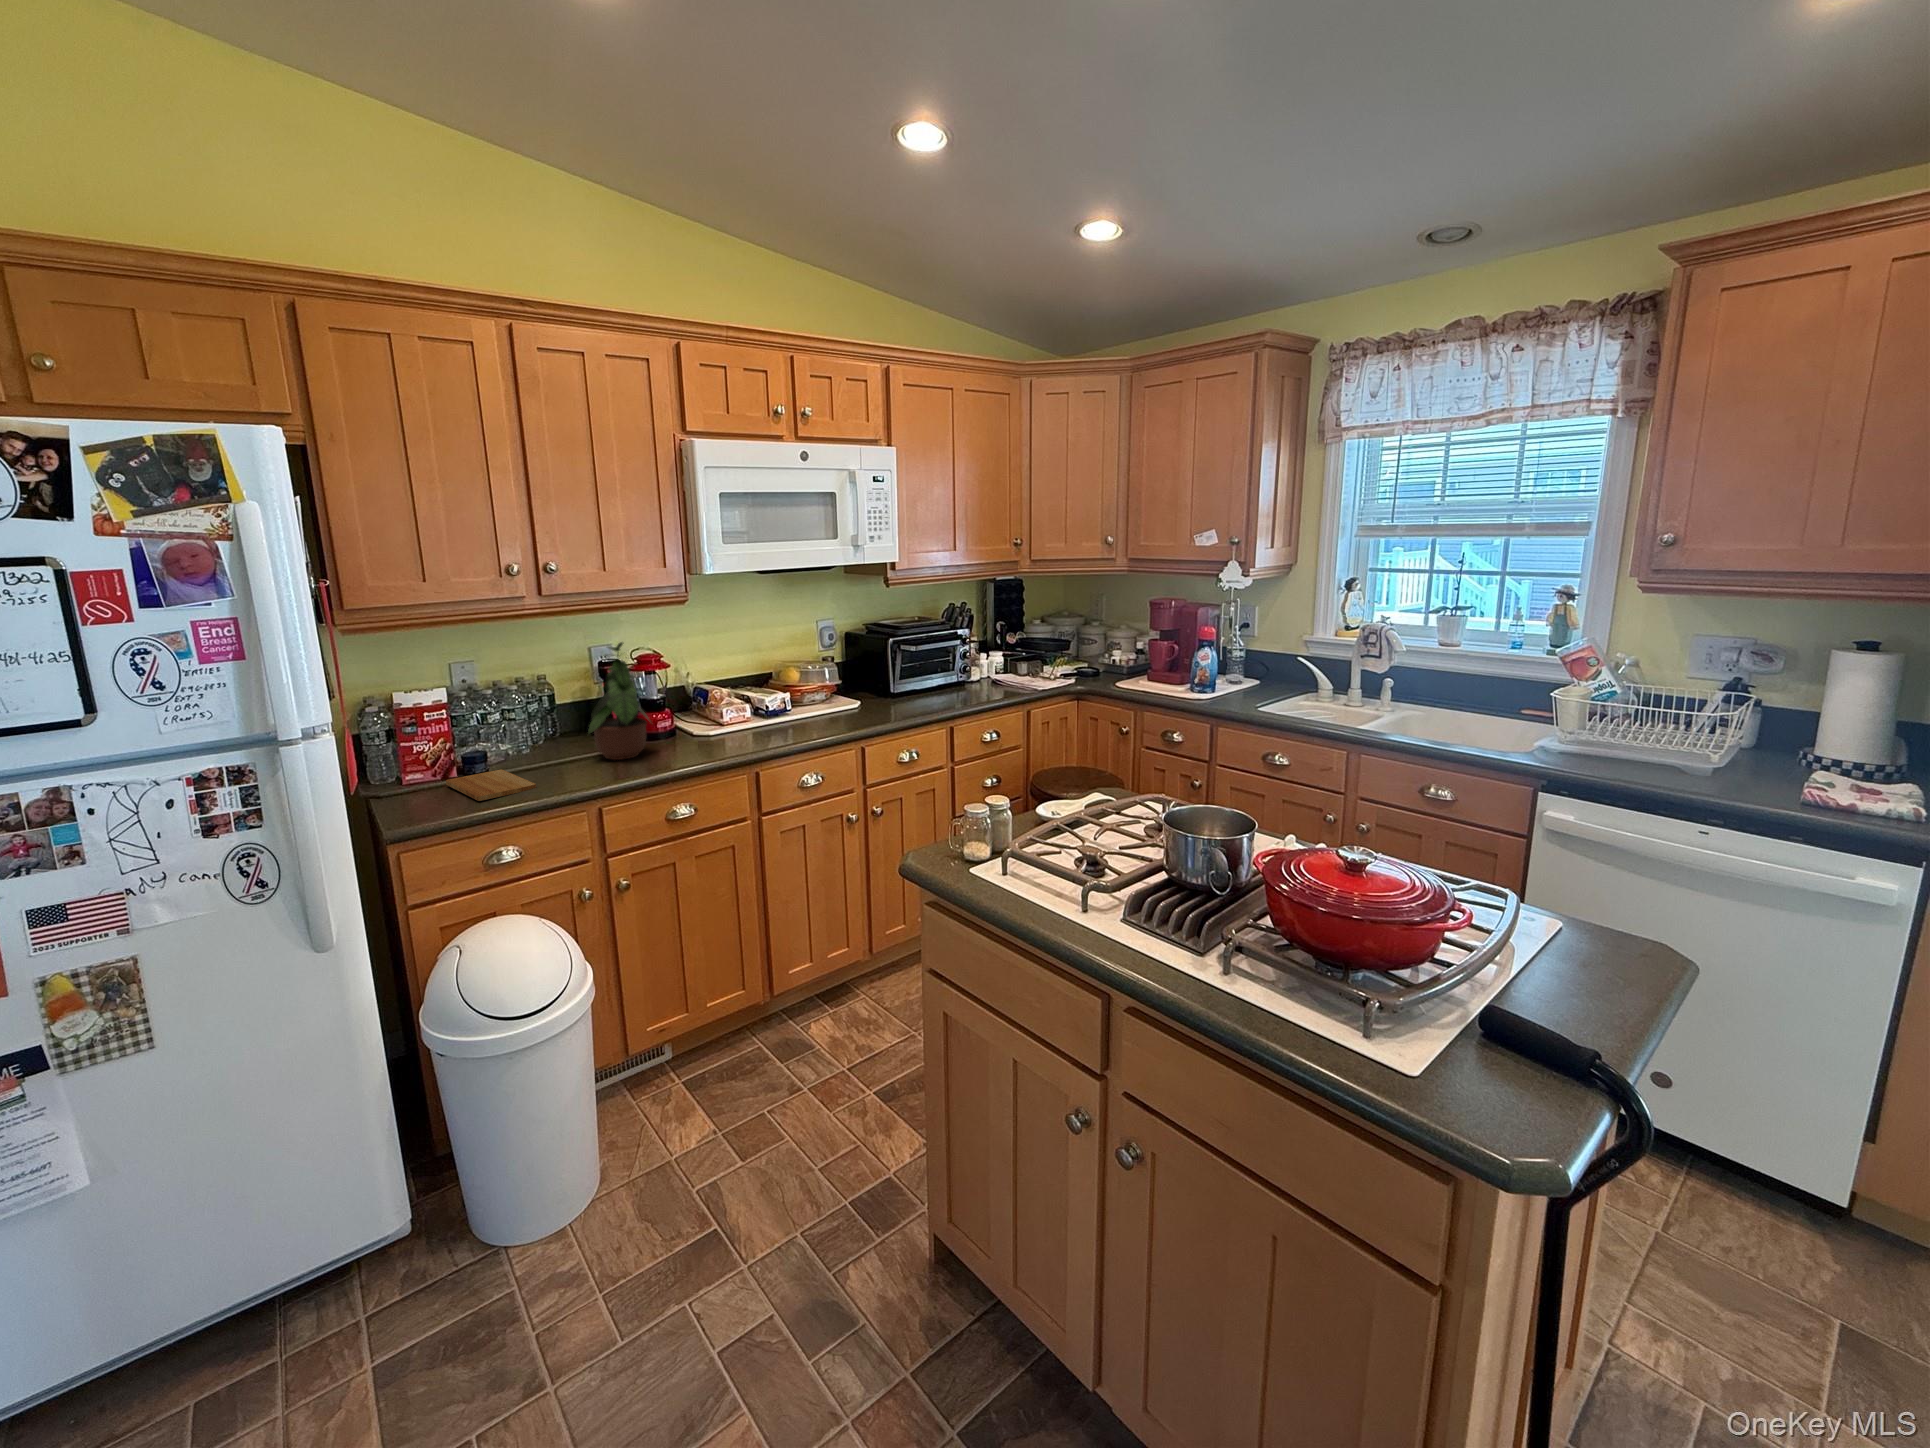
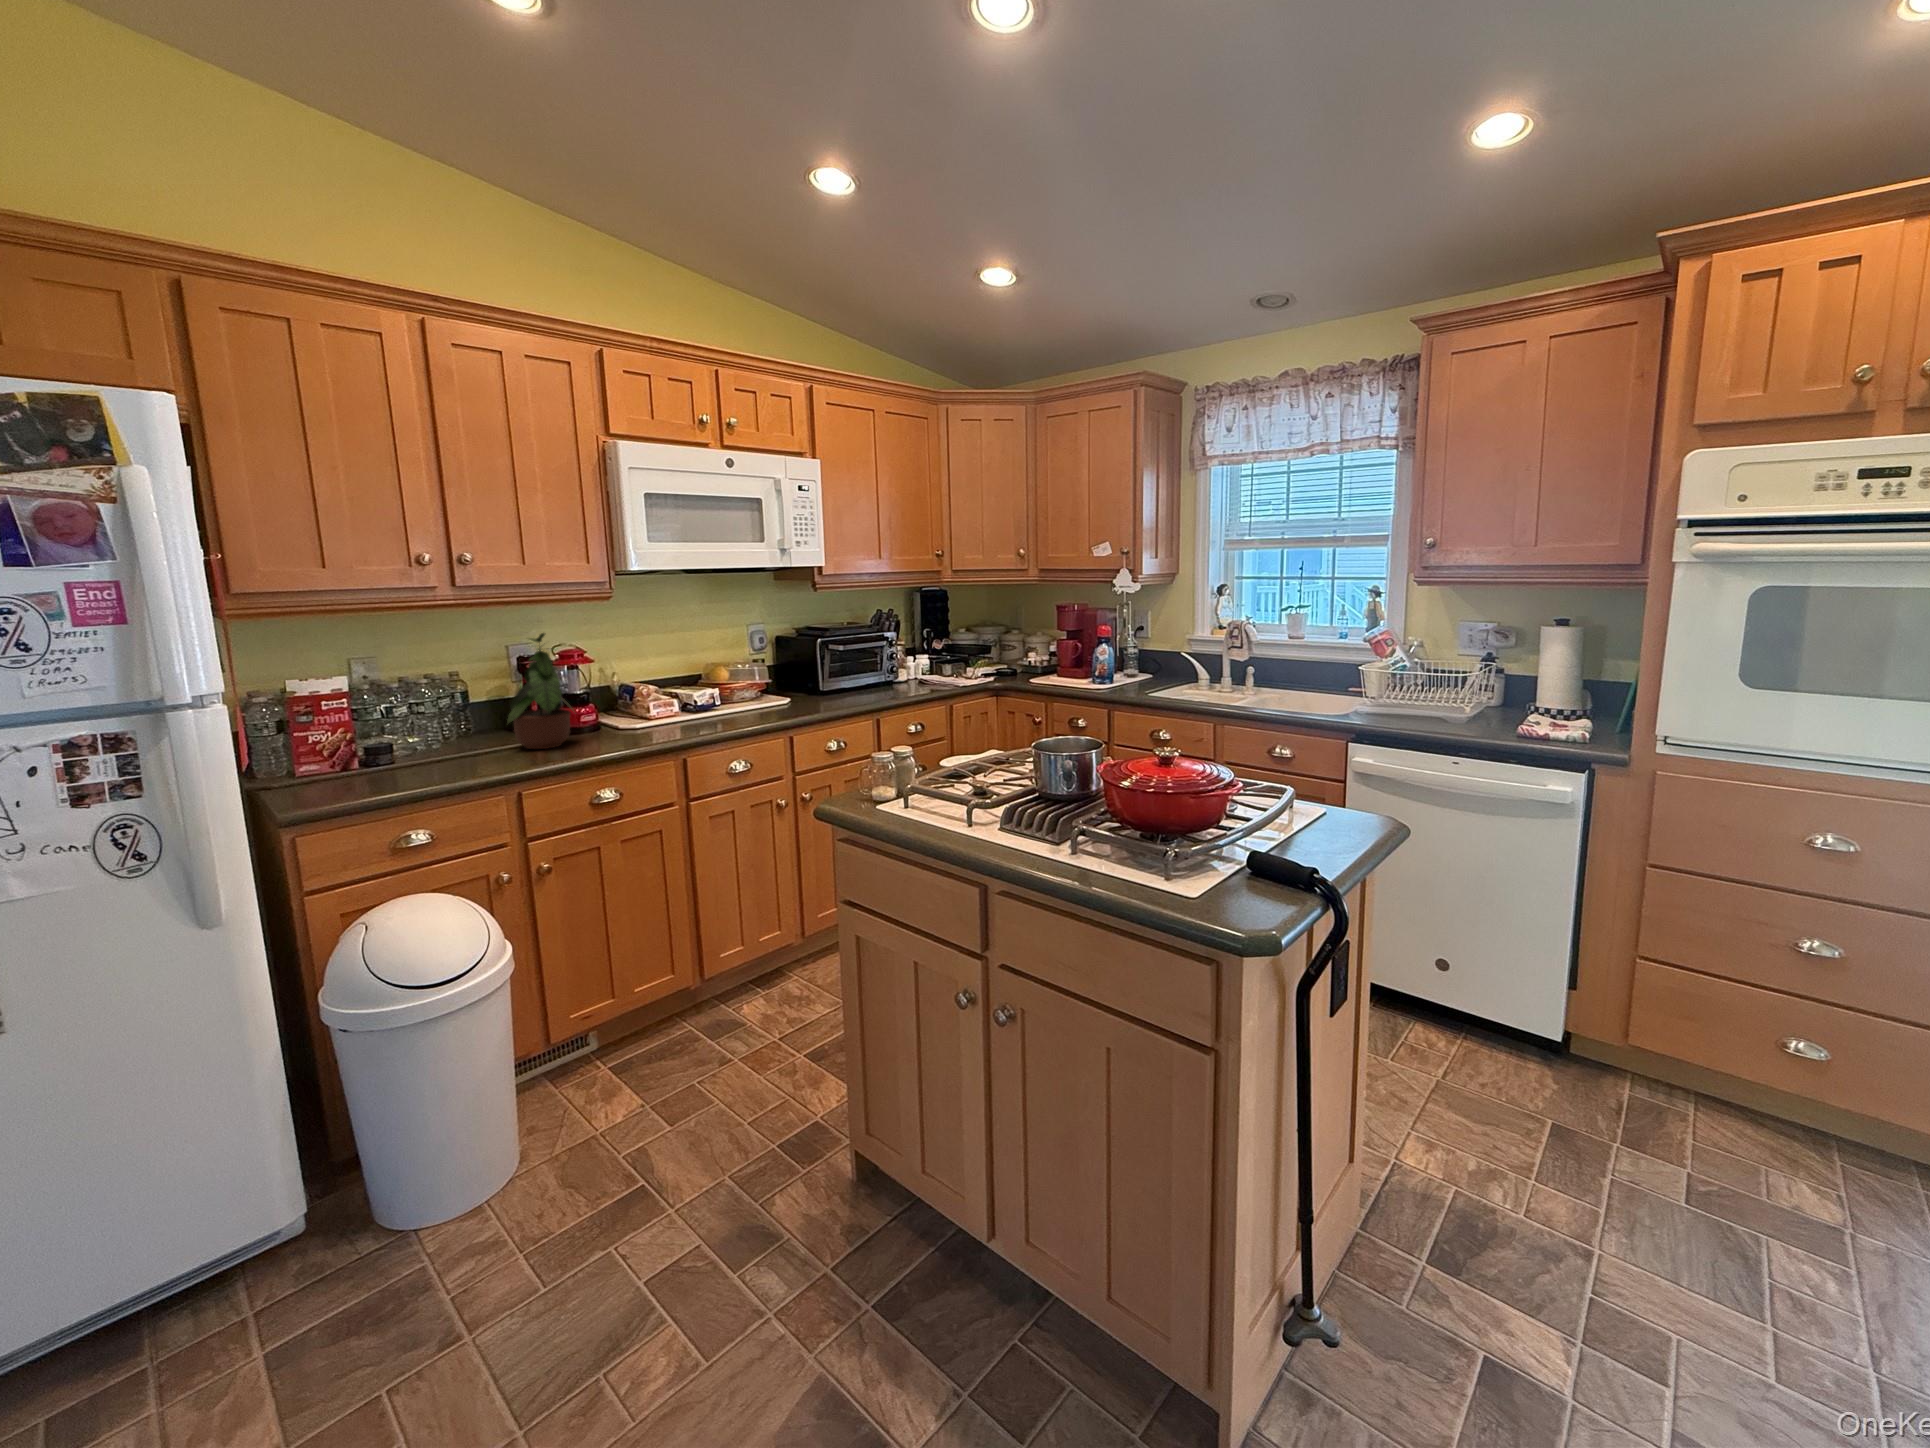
cutting board: present [446,770,536,801] -> none [346,761,450,786]

